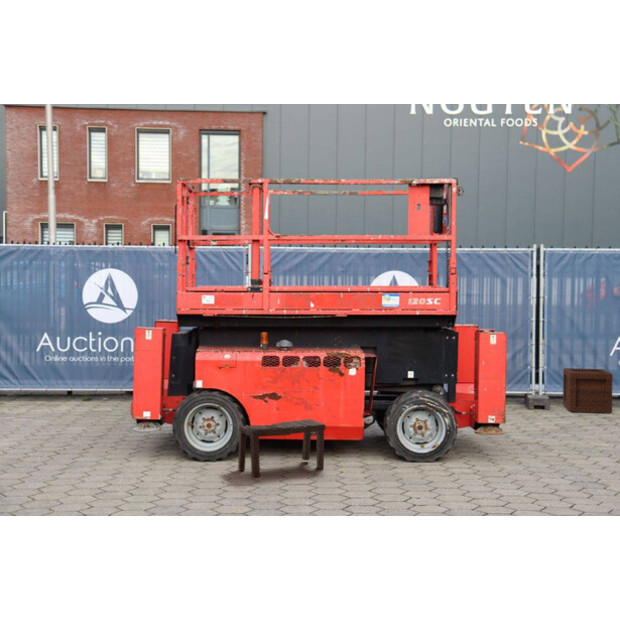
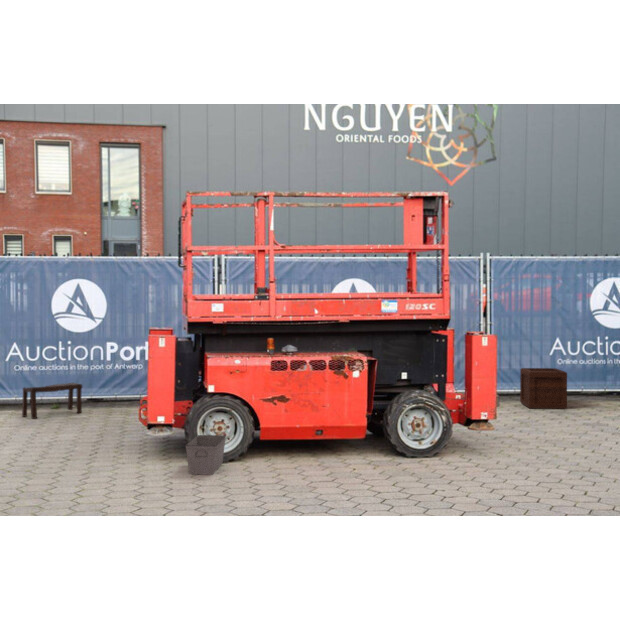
bench: present [238,419,326,477] -> present [22,383,82,419]
storage bin: none [167,431,215,473] -> present [186,435,226,475]

